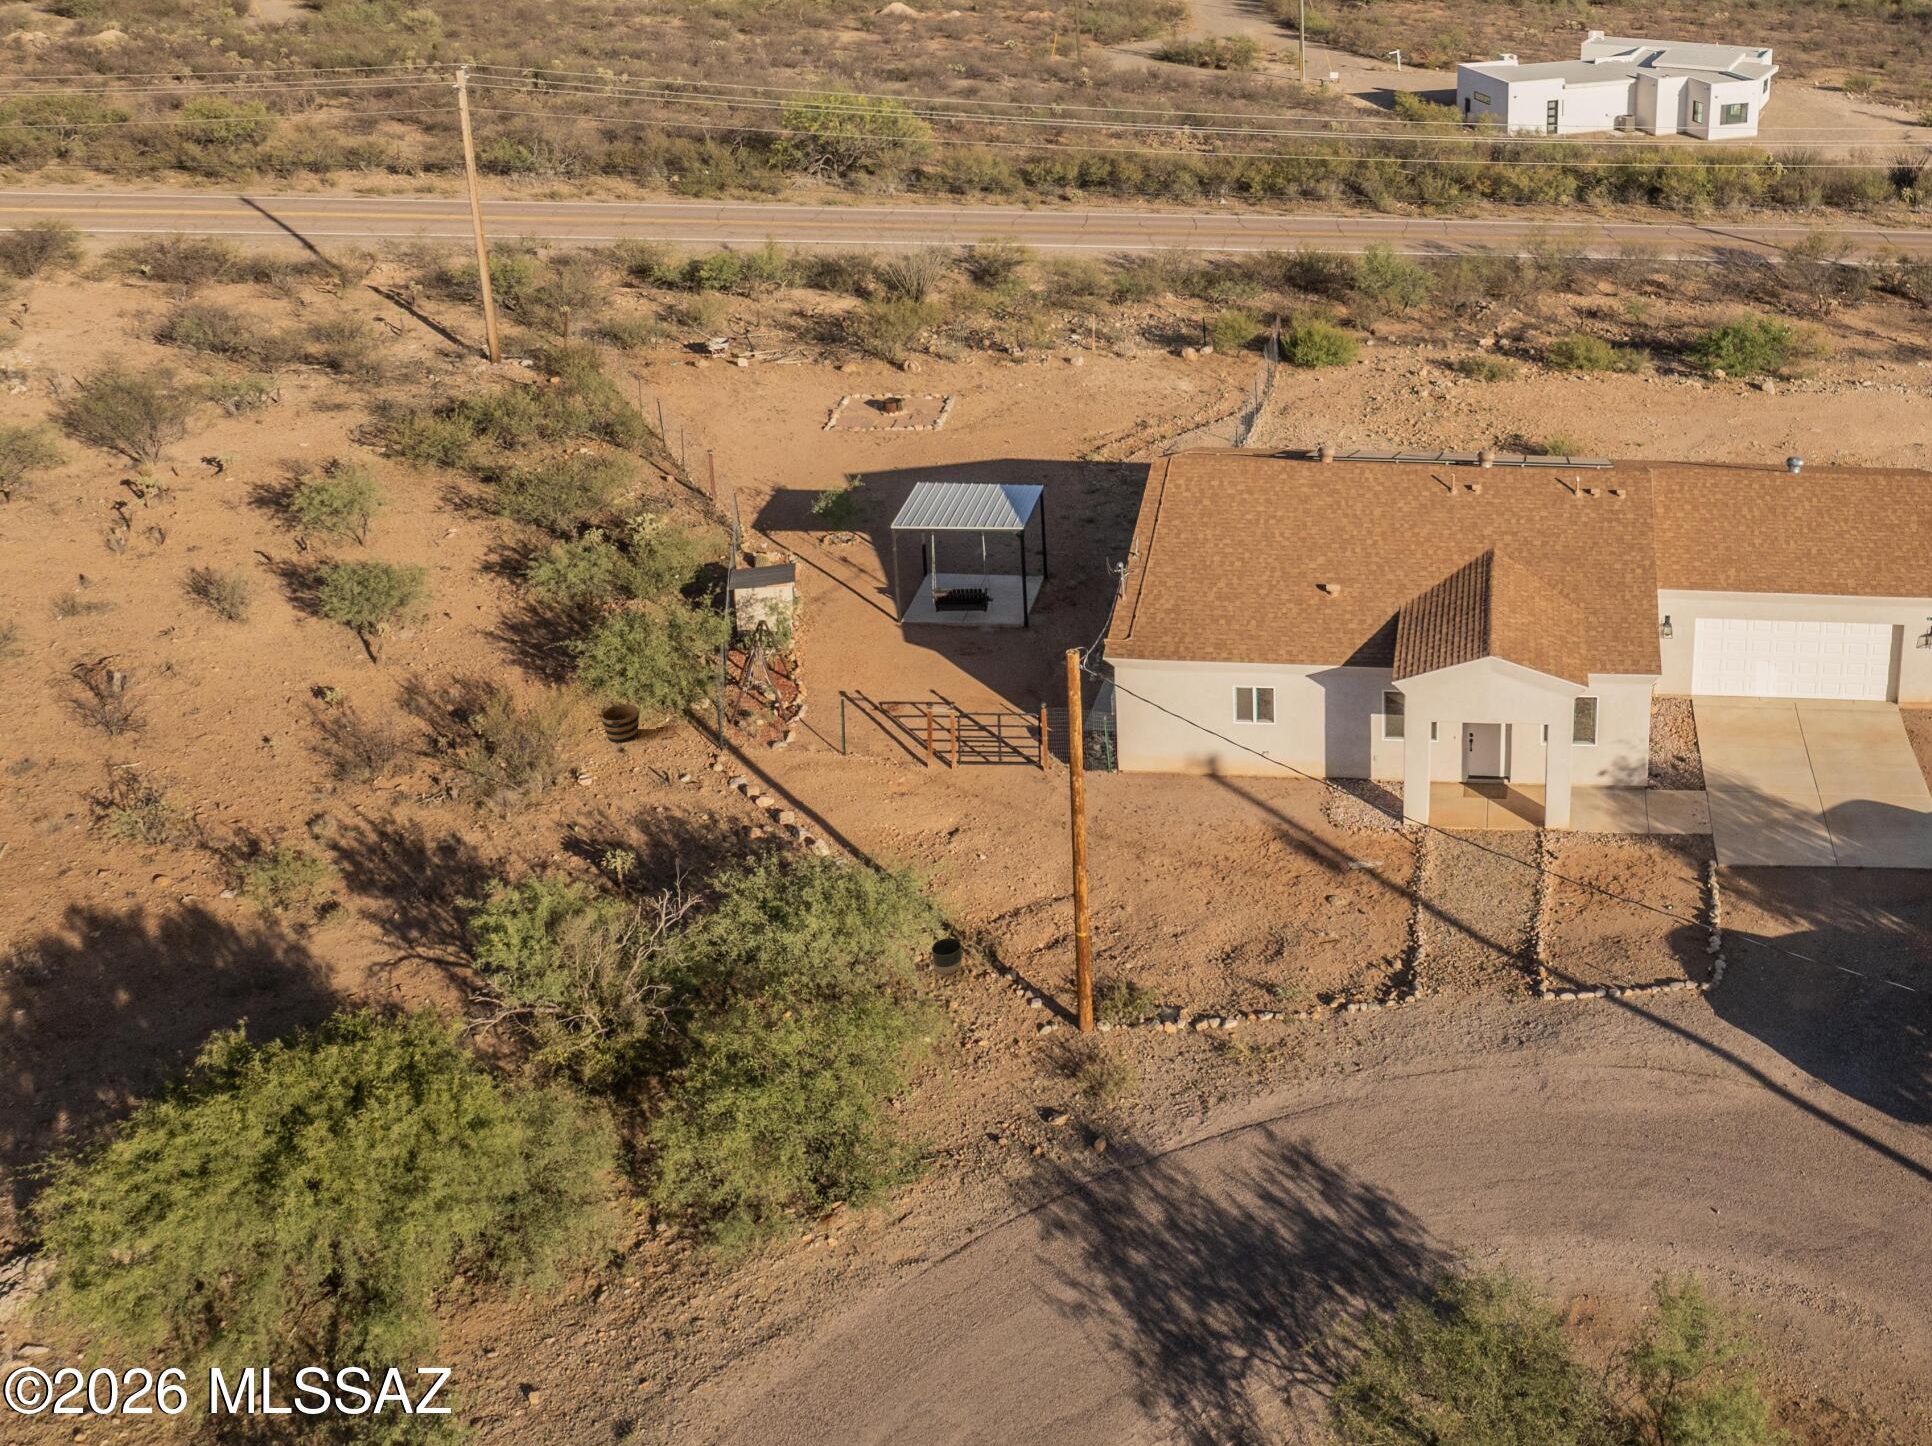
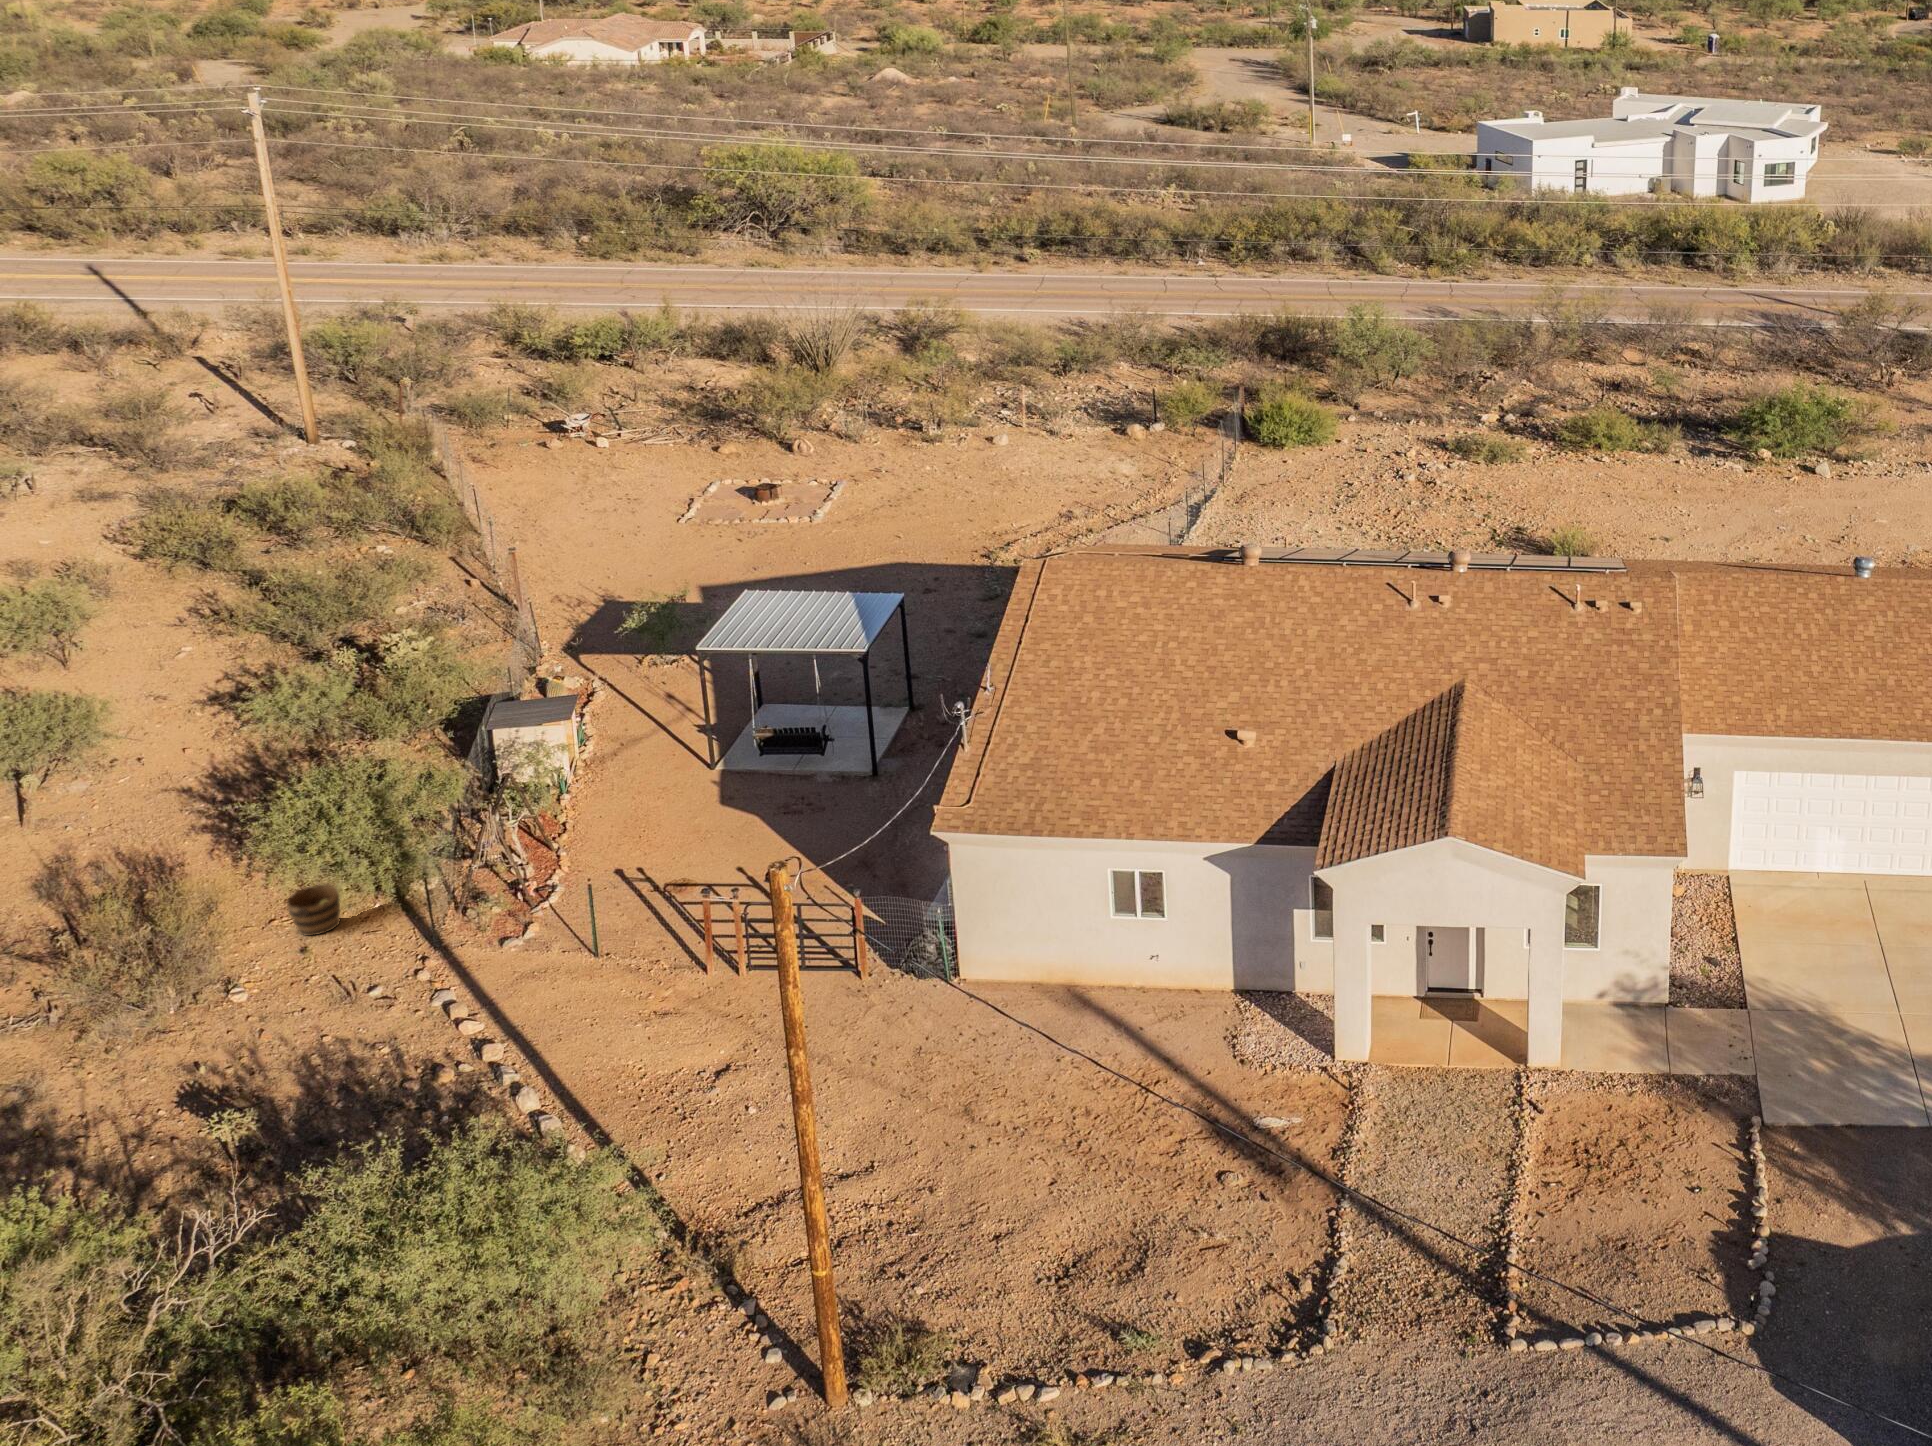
planter: present [932,938,962,975] -> none [630,1254,677,1309]

